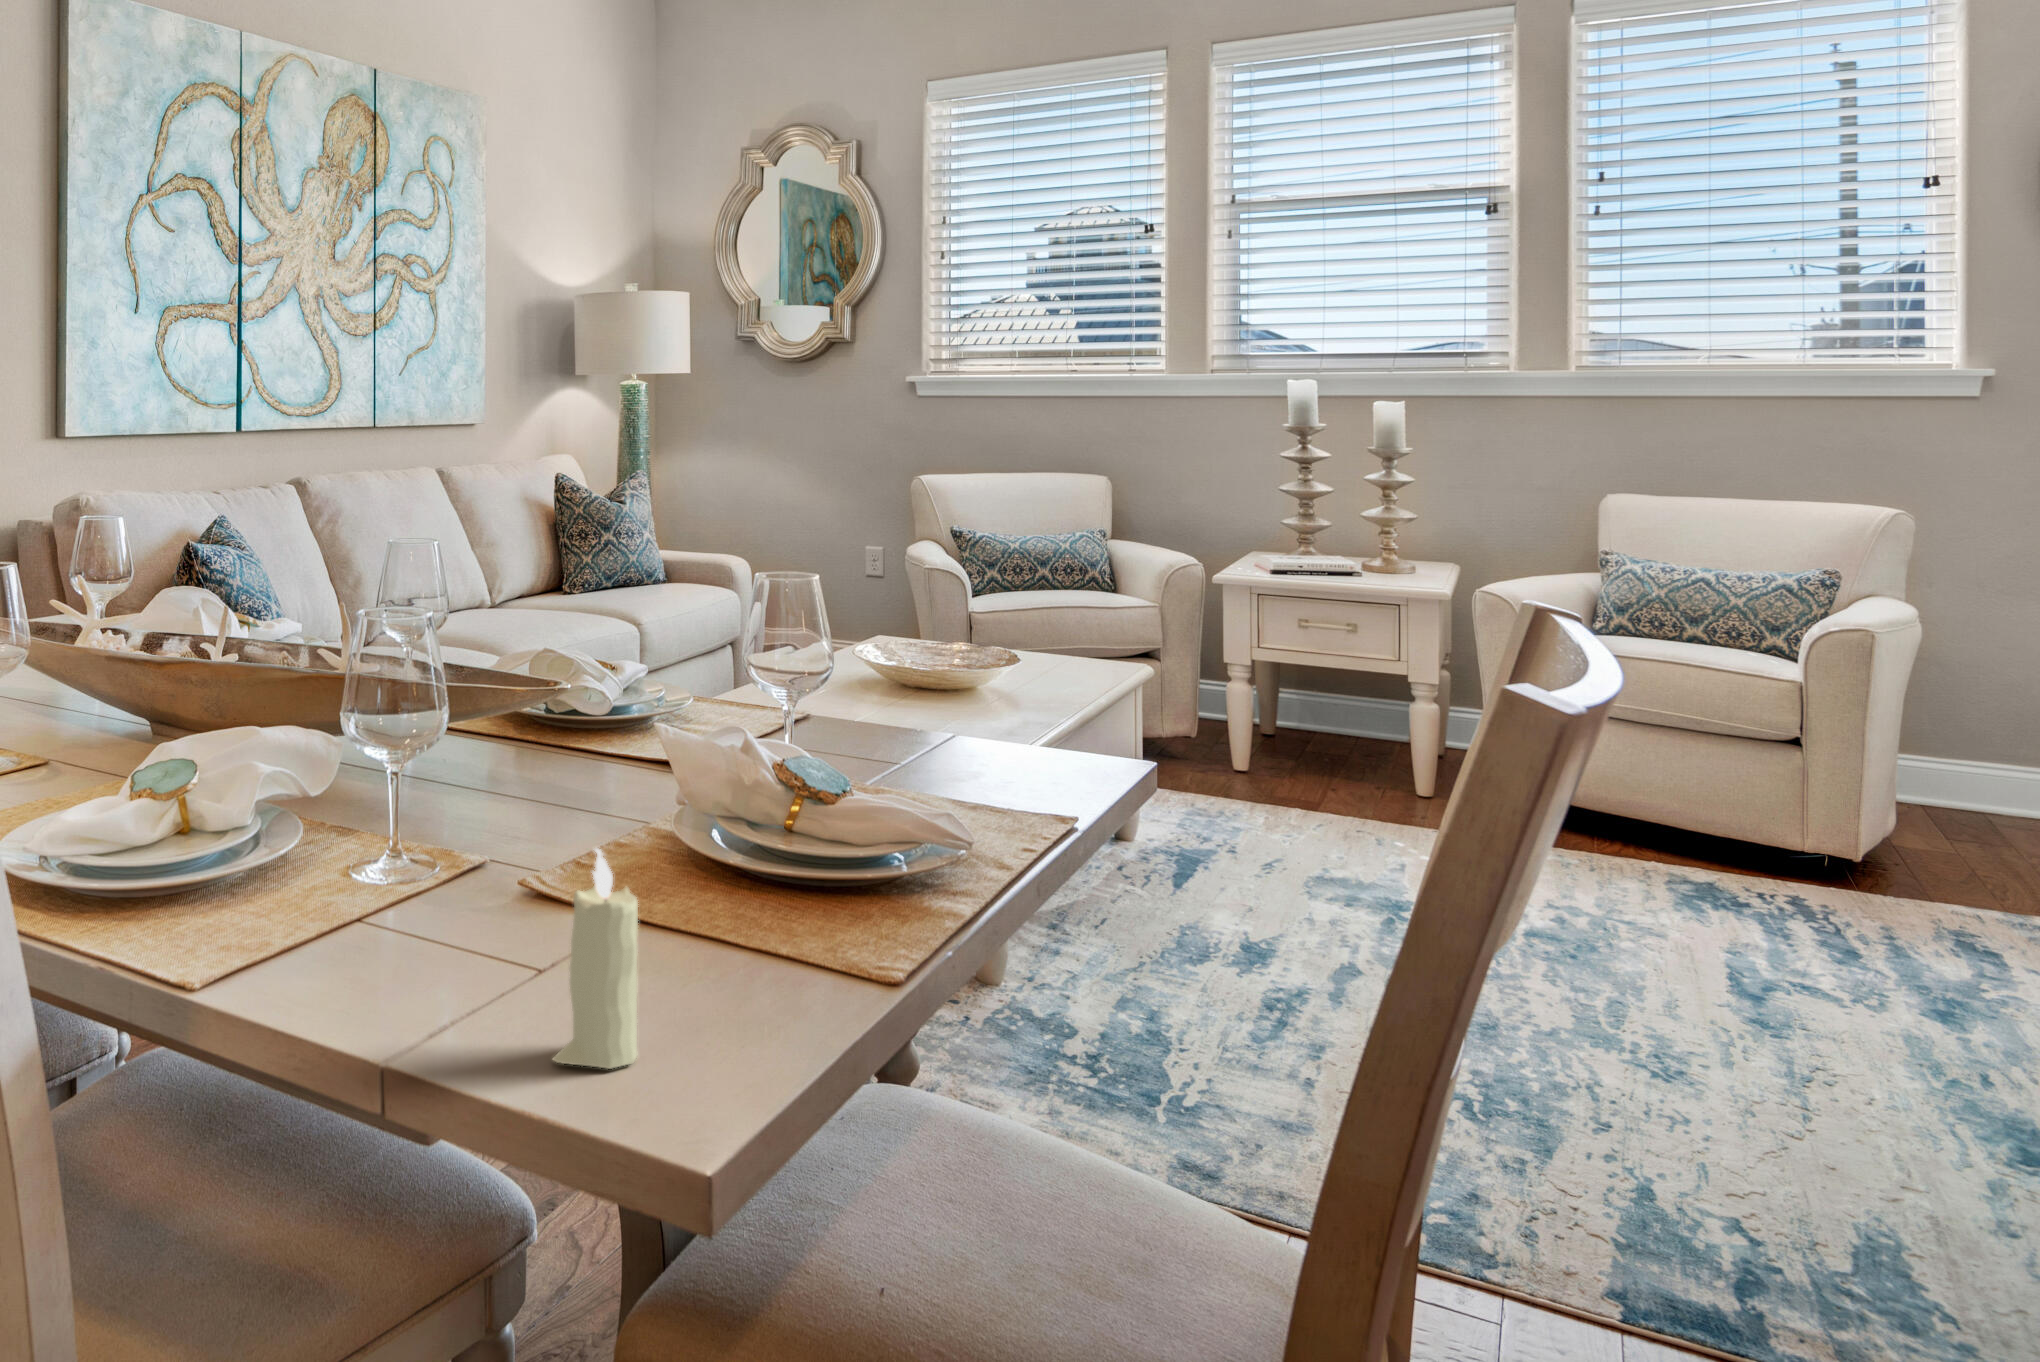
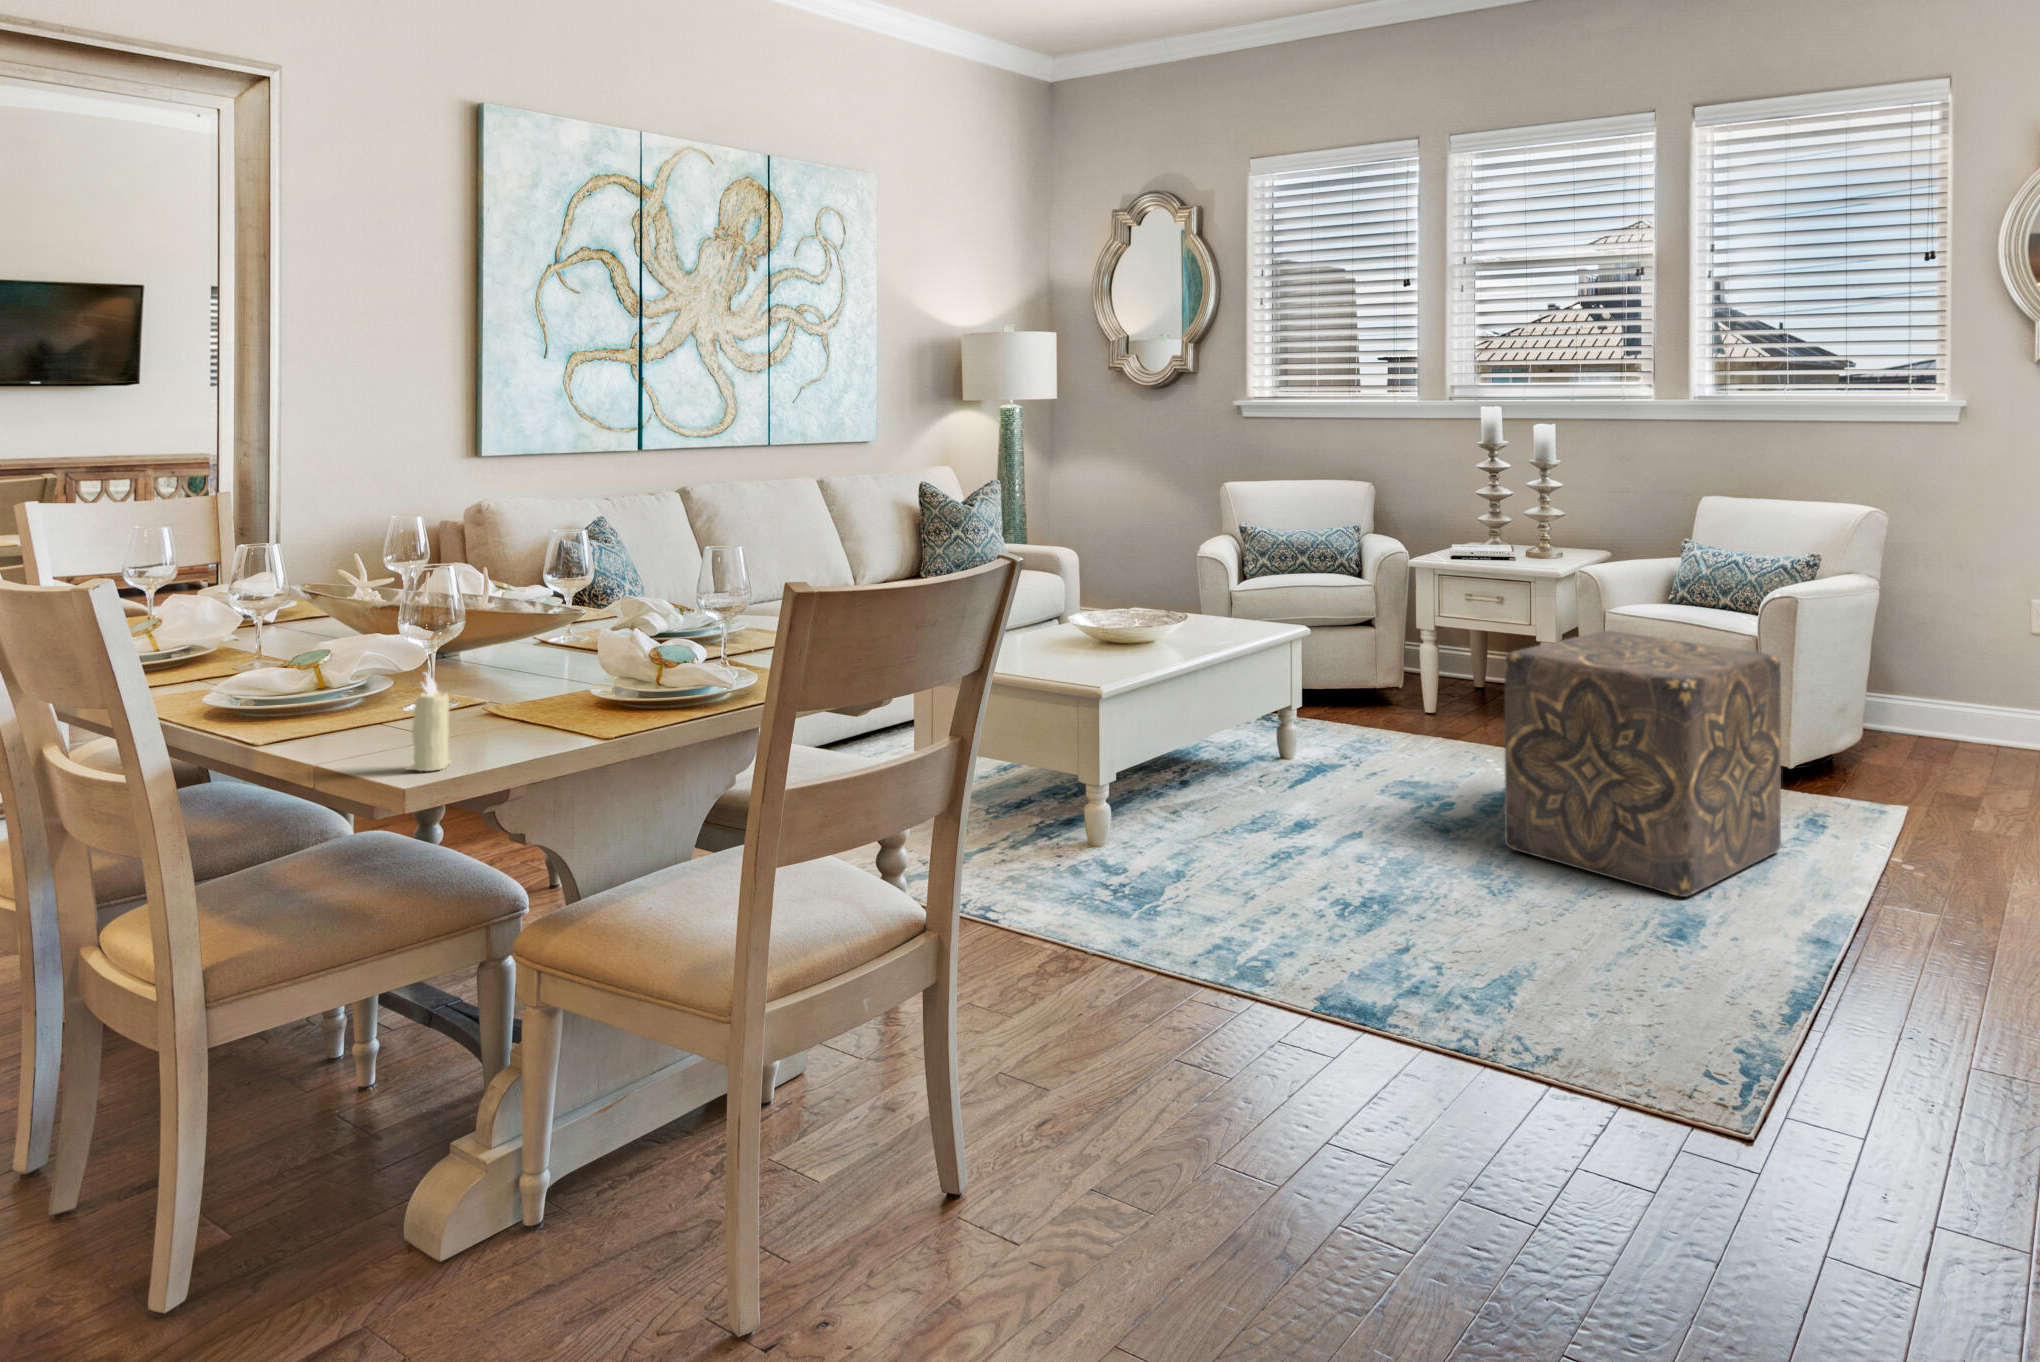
ottoman: none [1564,675,1972,1076] -> present [1505,631,1781,897]

